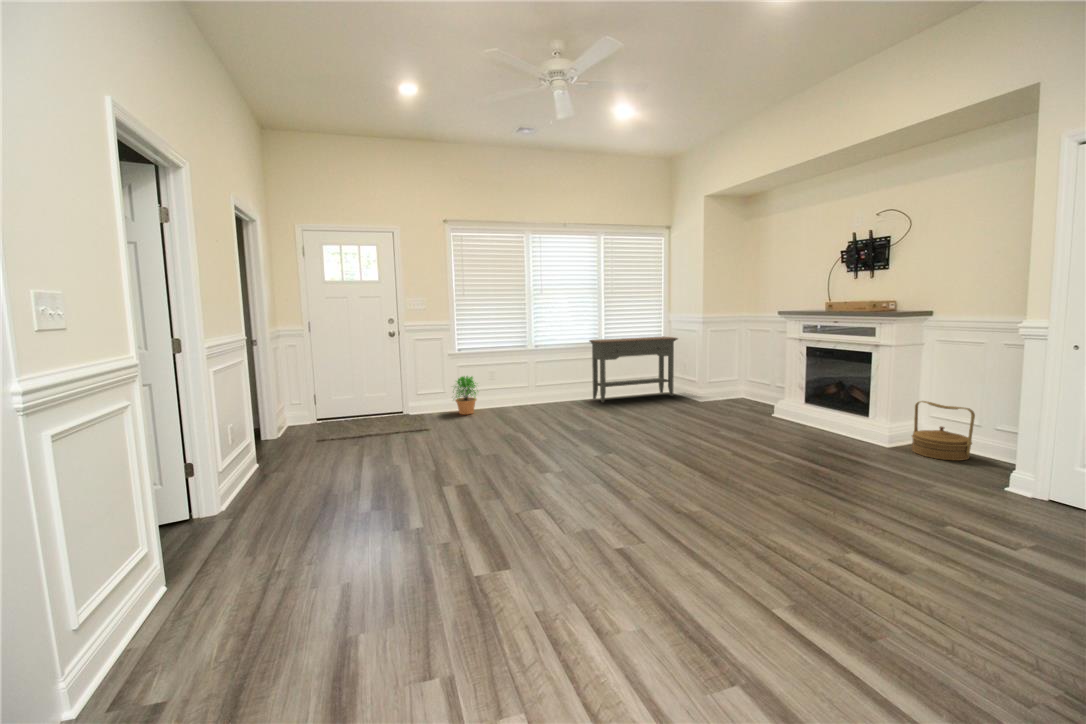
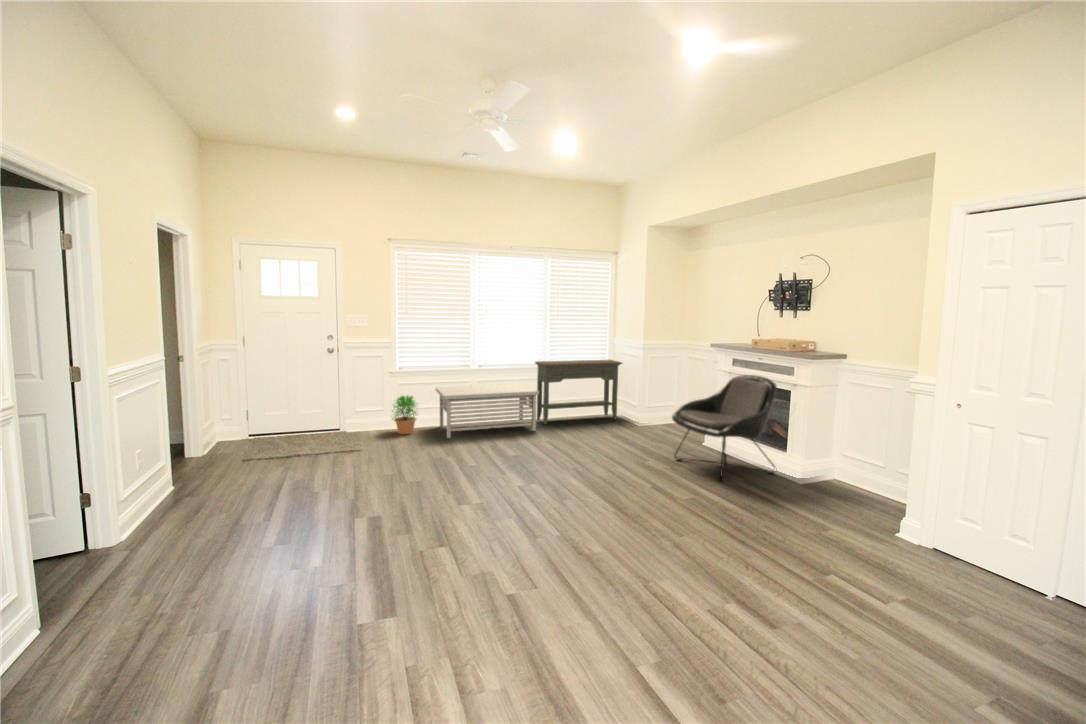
lounge chair: none [742,339,857,446] -> present [672,375,777,480]
storage bench: none [493,363,597,416] -> present [436,384,539,438]
woven basket: present [912,401,975,460] -> none [823,441,878,501]

